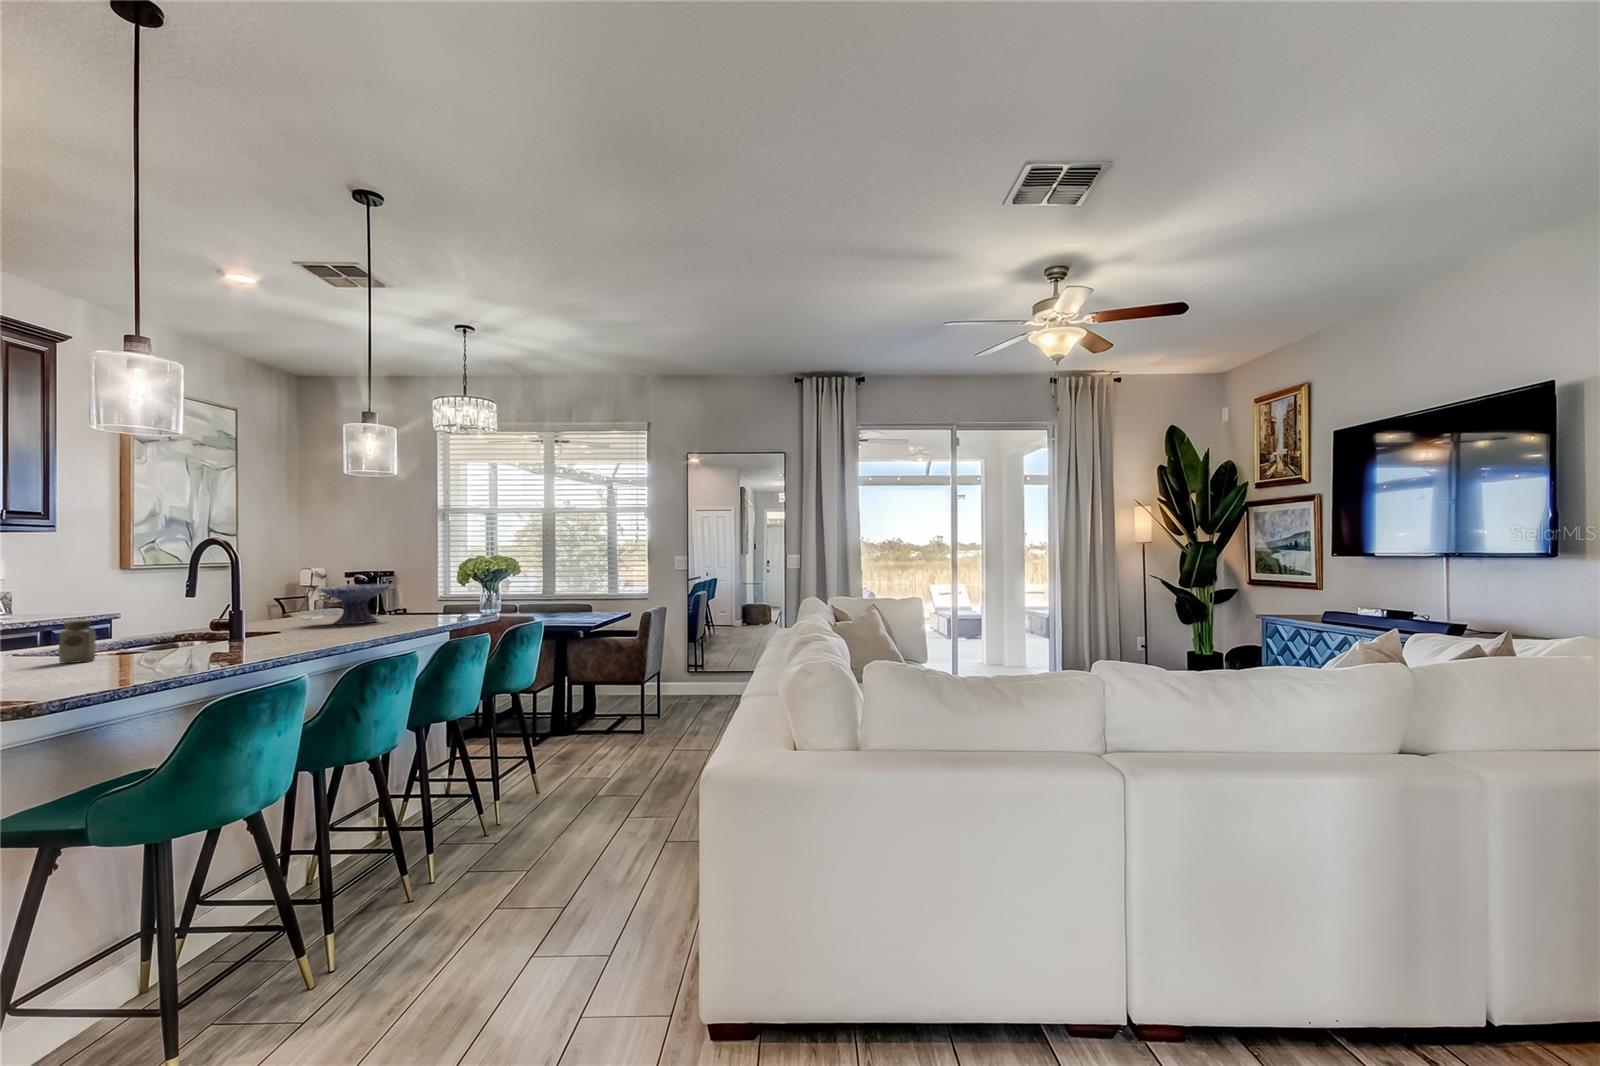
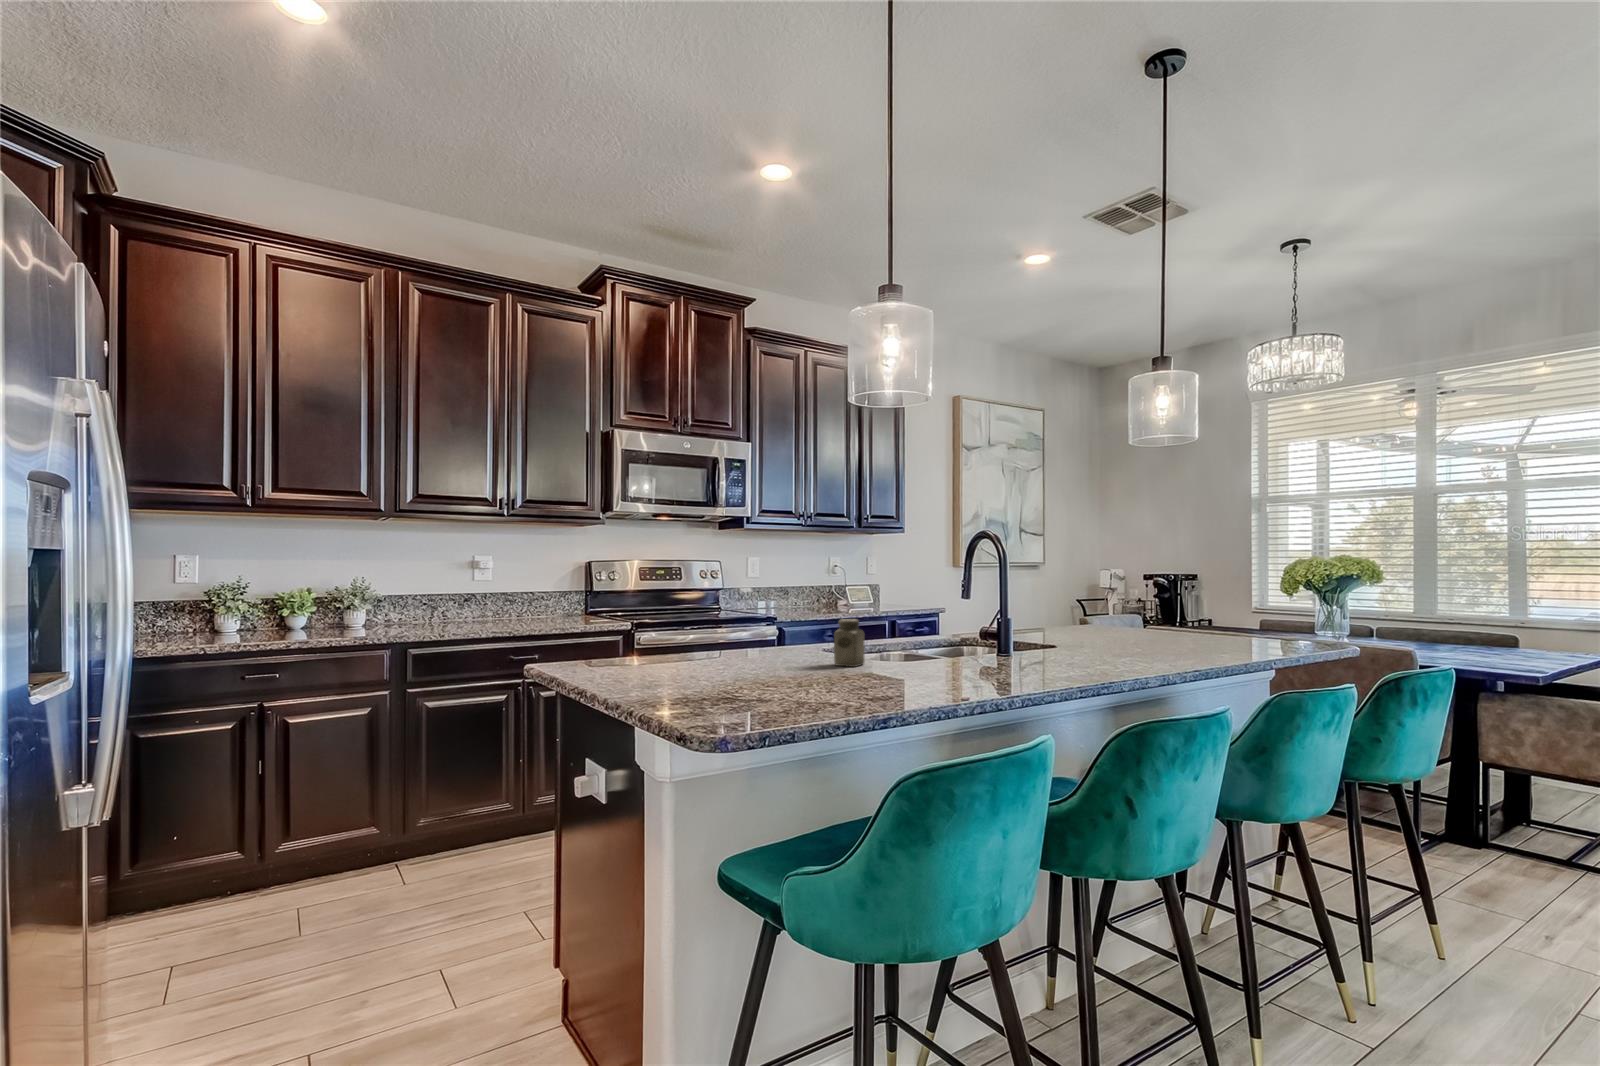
decorative bowl: present [317,584,392,624] -> none [1097,592,1193,644]

